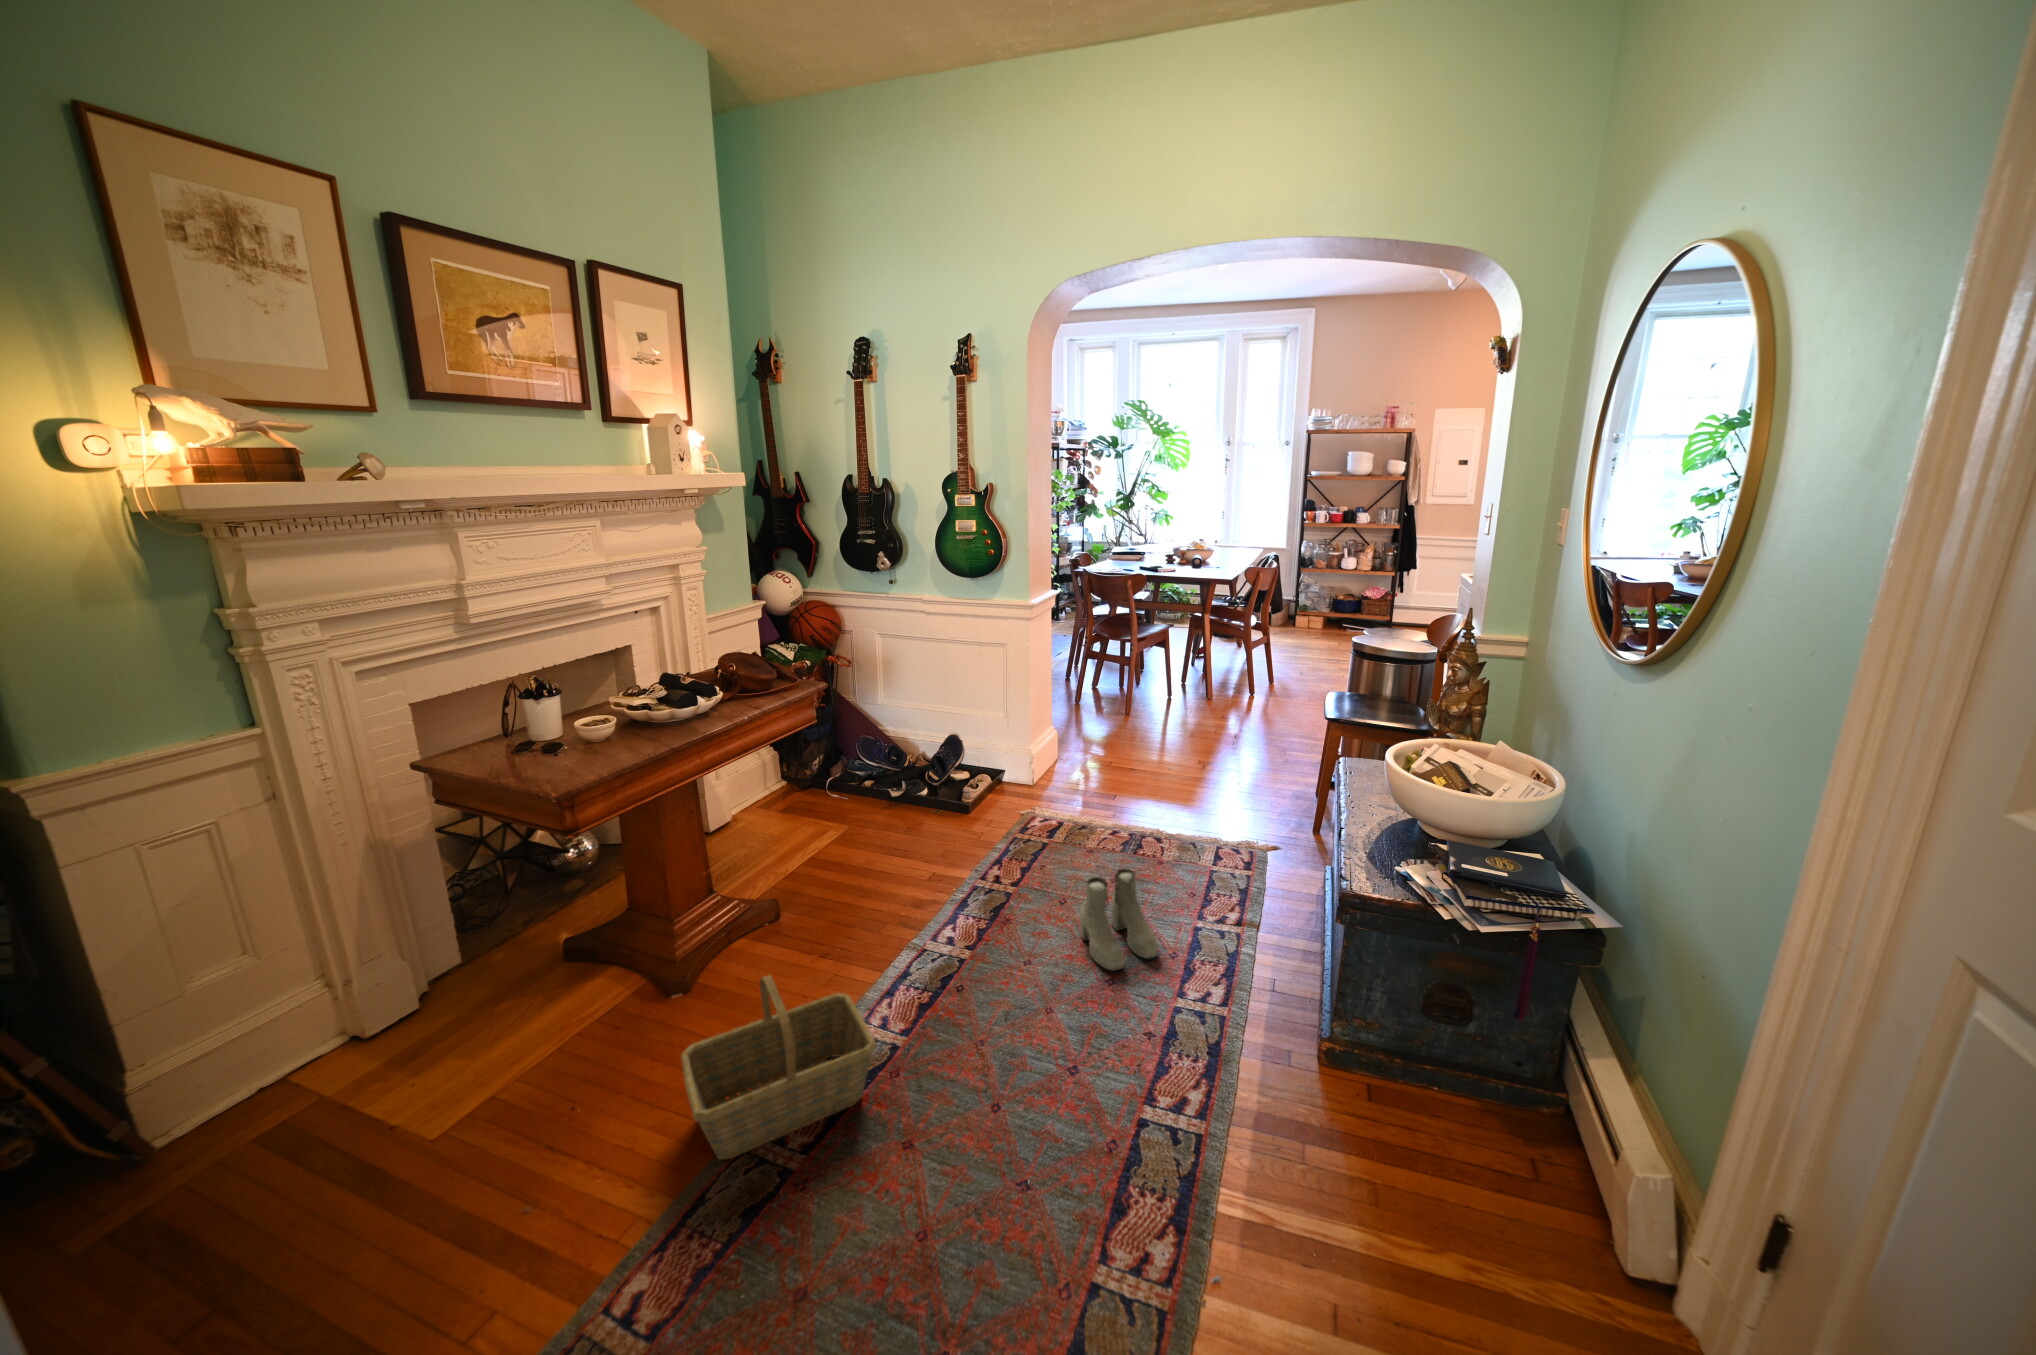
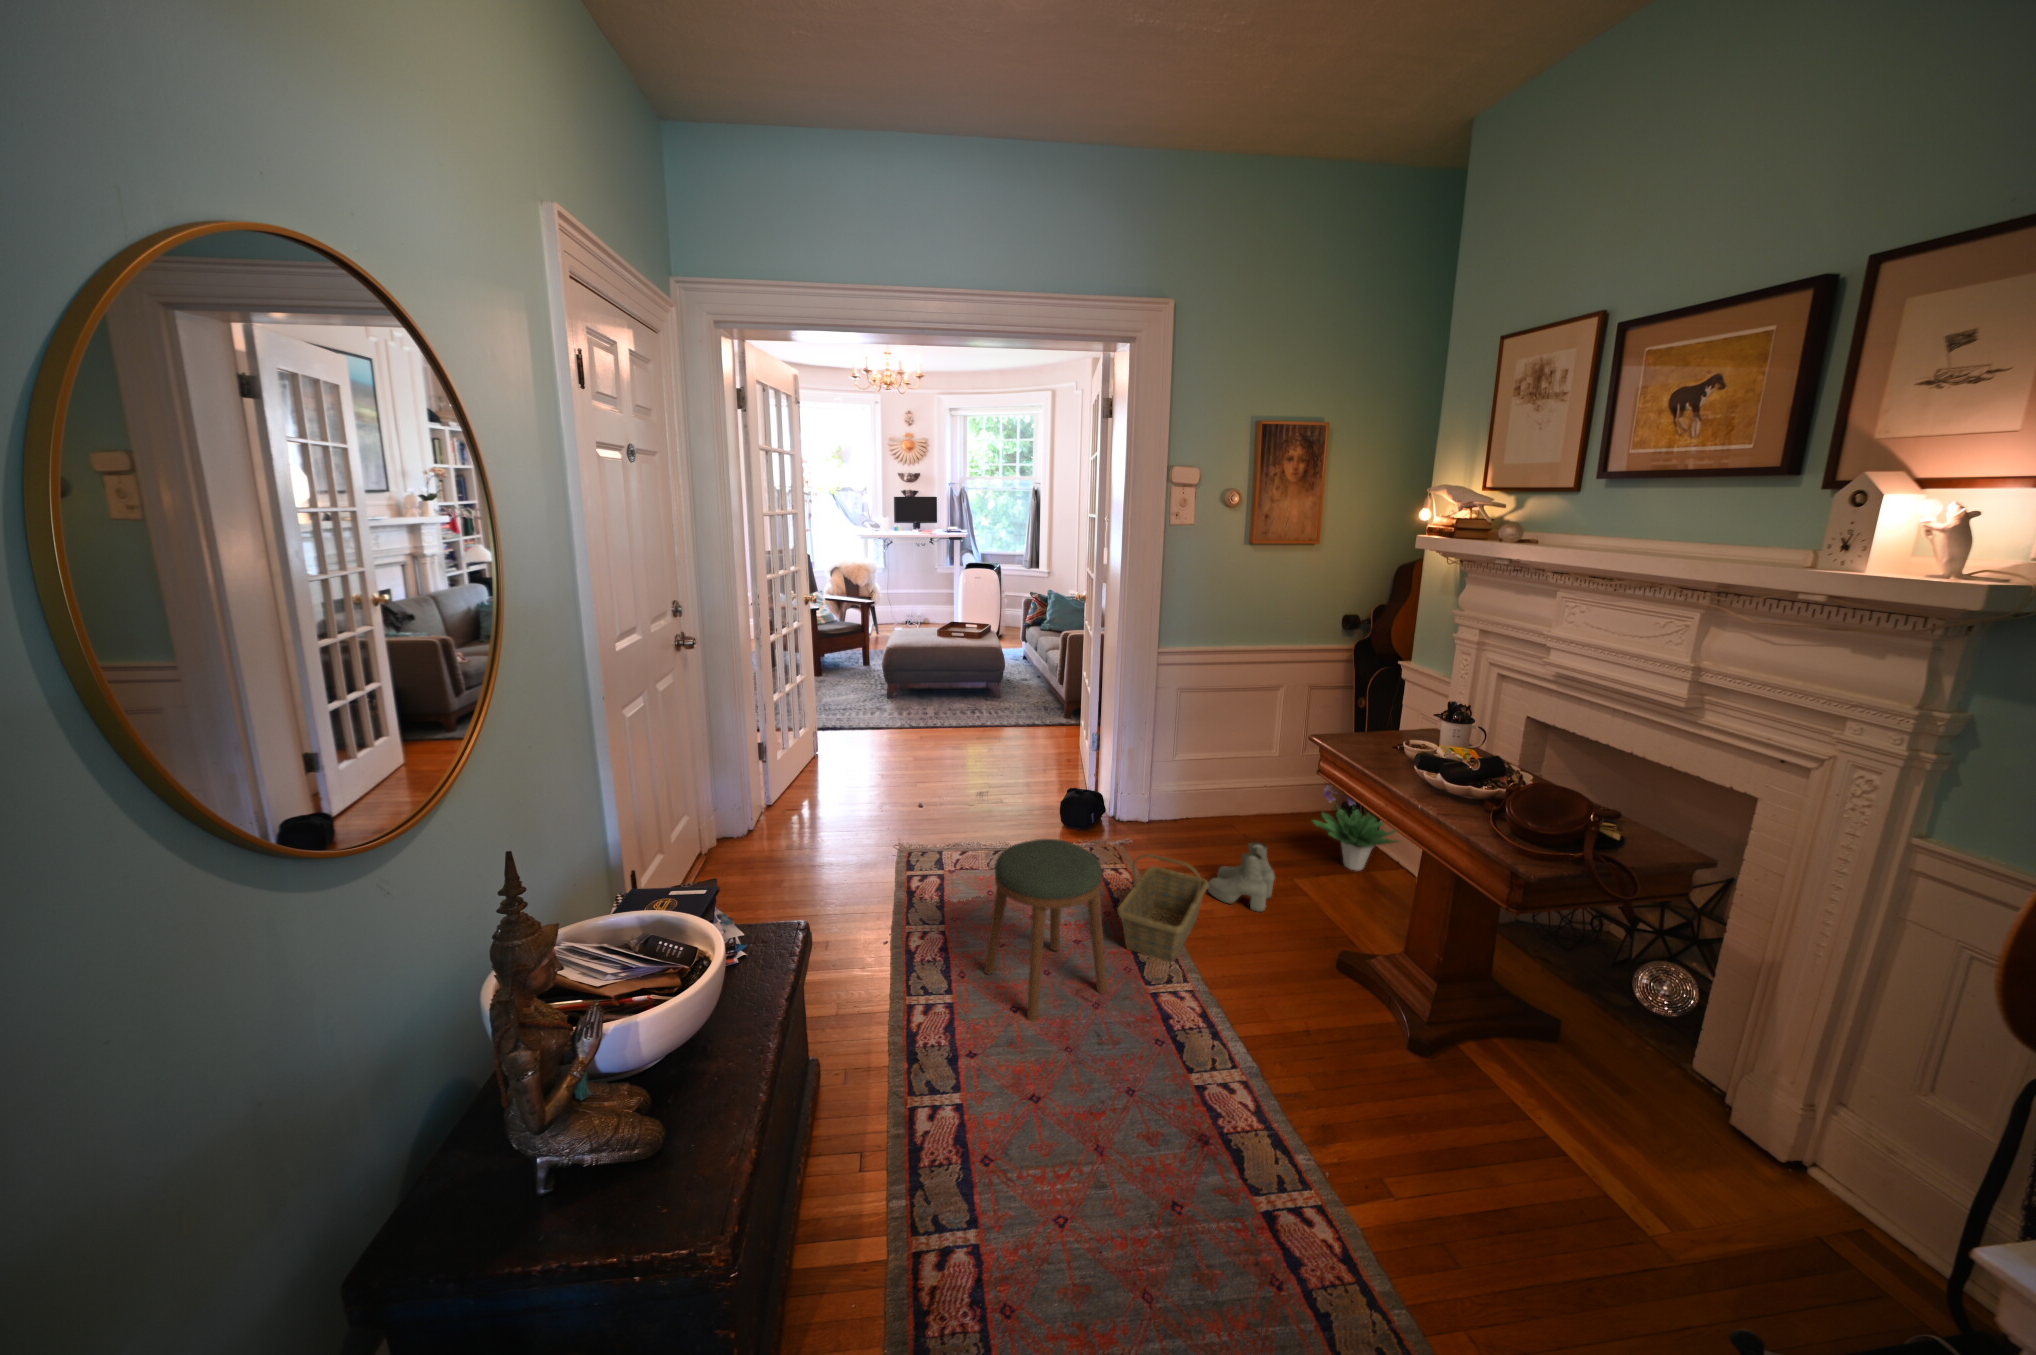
boots: present [1080,868,1157,971] -> present [1208,842,1275,912]
stool: none [934,897,1084,1145] -> present [984,839,1107,1022]
potted plant: none [165,916,395,1123] -> present [1313,786,1398,871]

